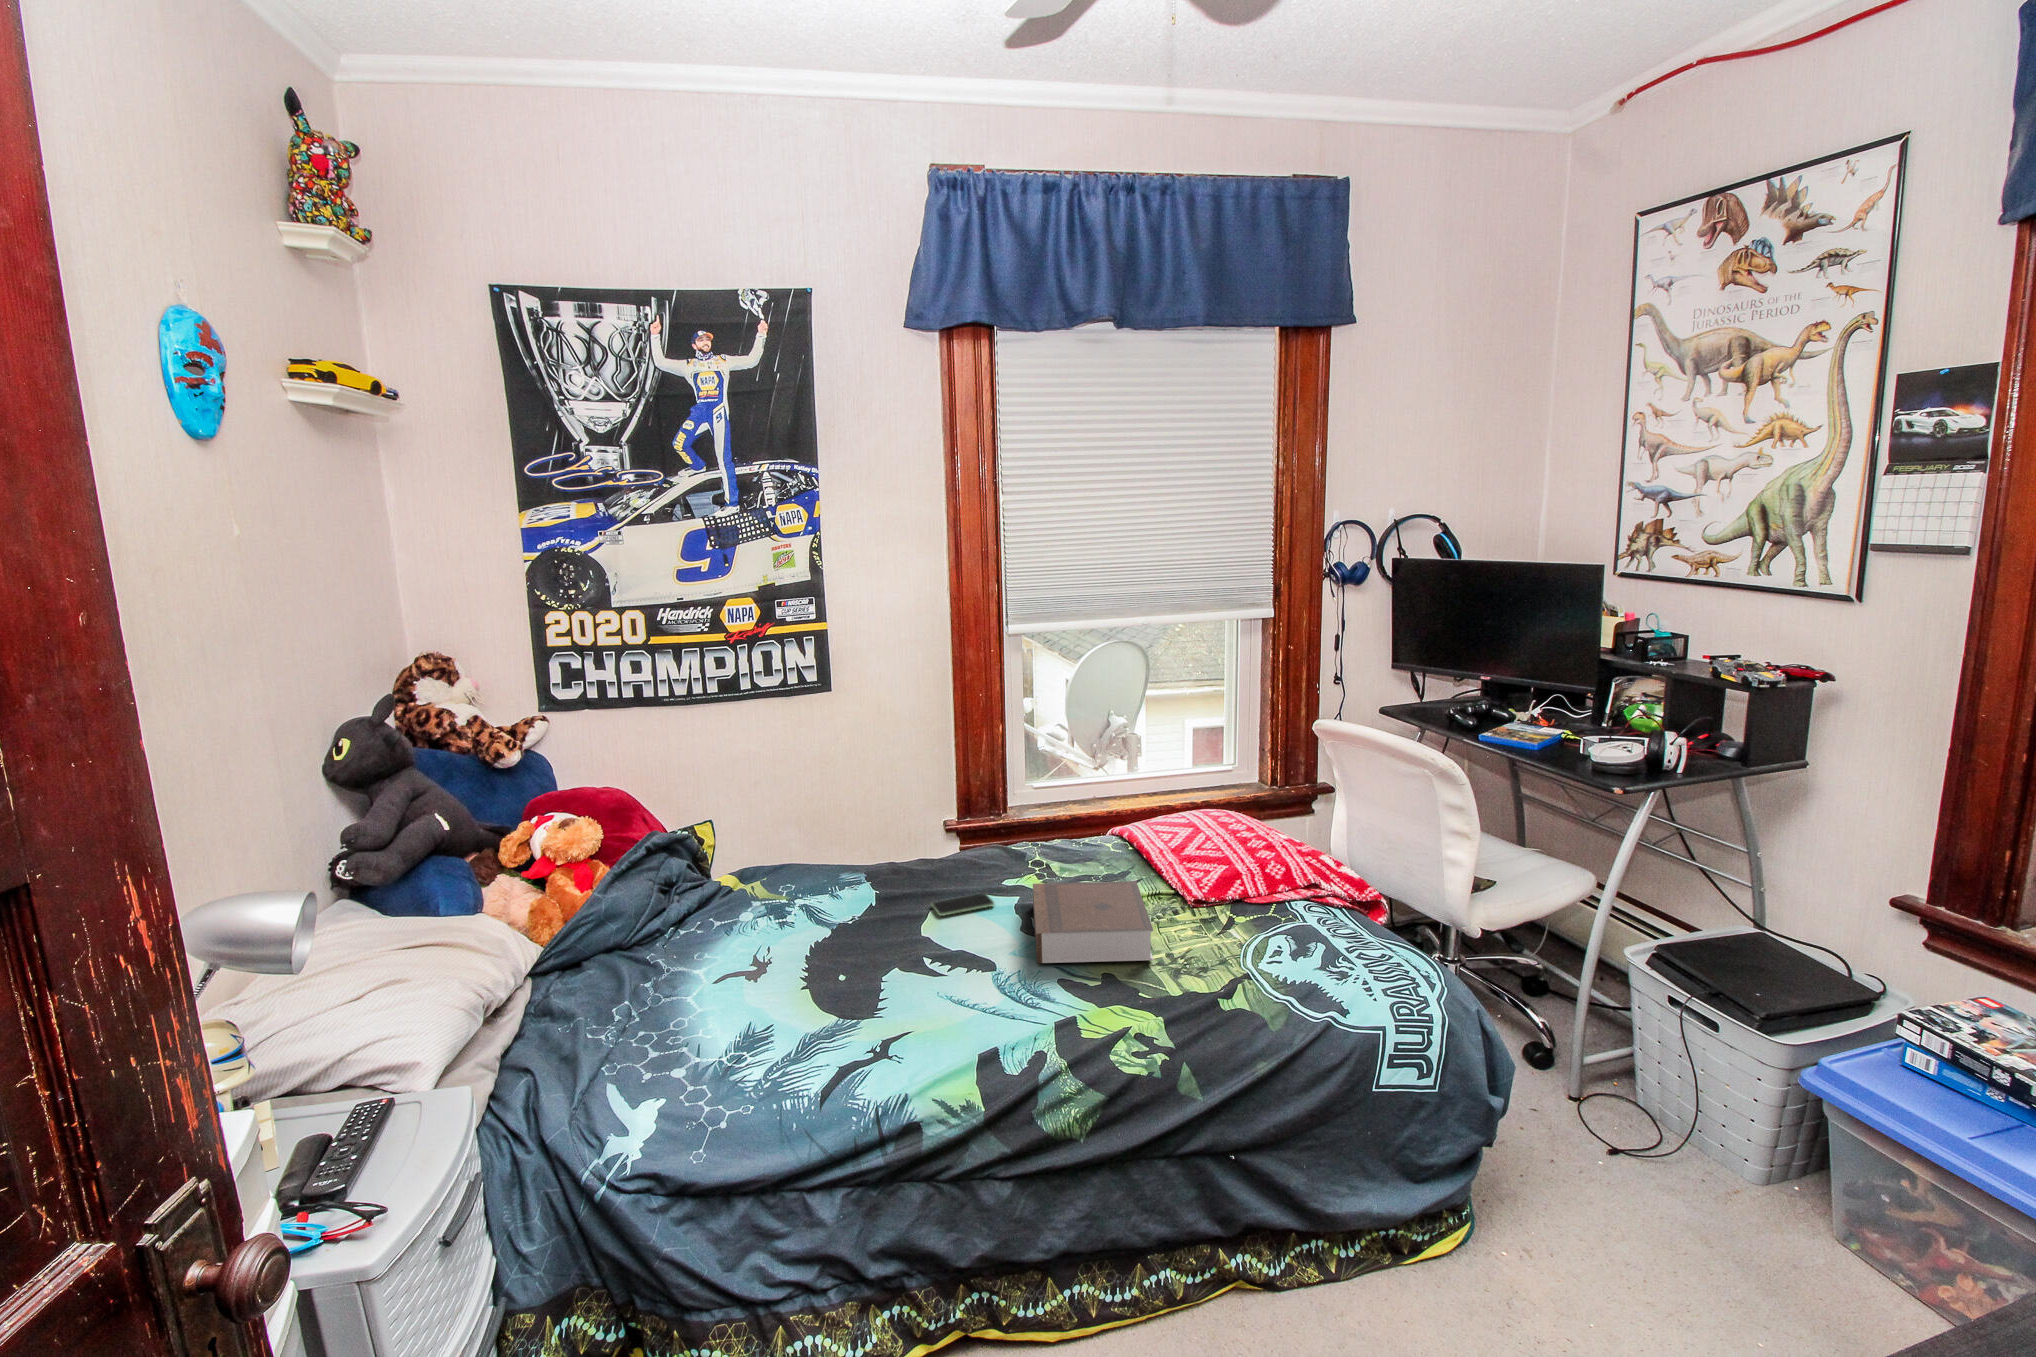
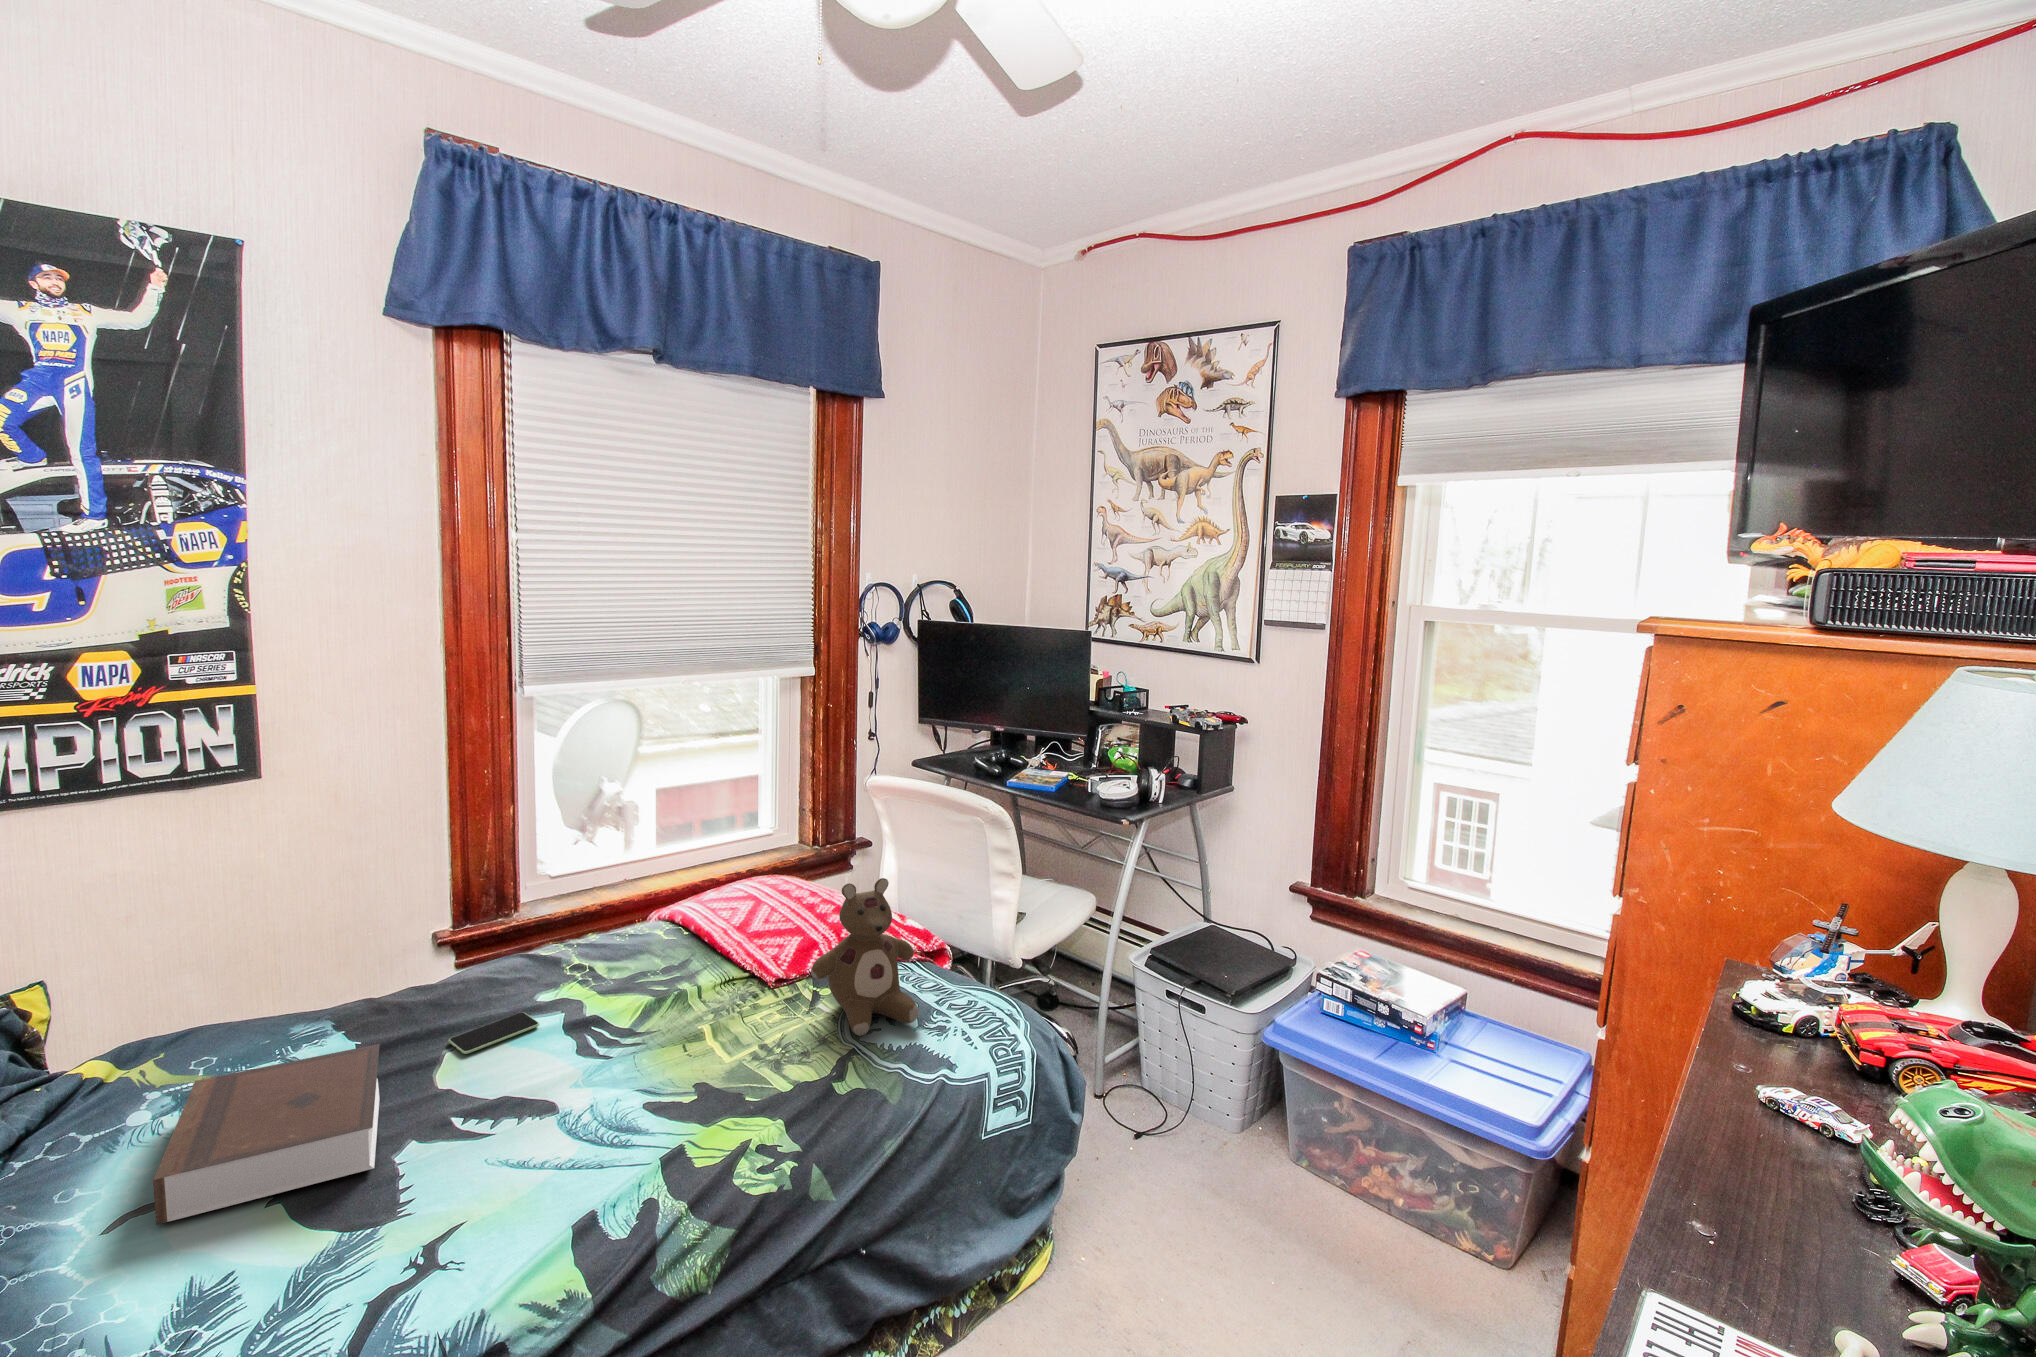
stuffed bear: none [1216,817,1324,964] -> present [811,878,919,1036]
book: present [1033,881,1153,963] -> present [153,1044,380,1224]

